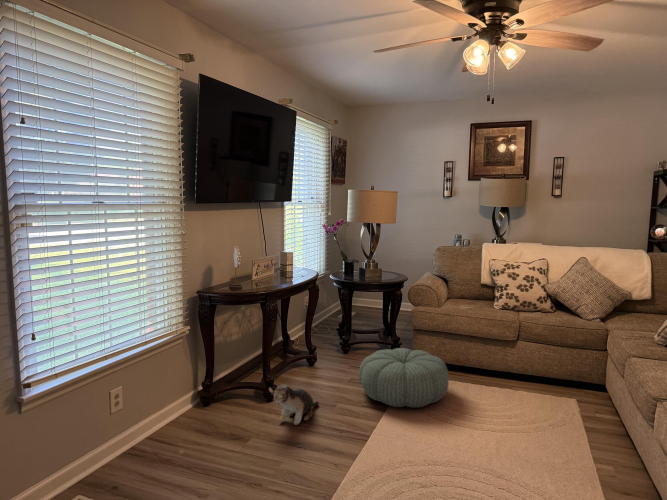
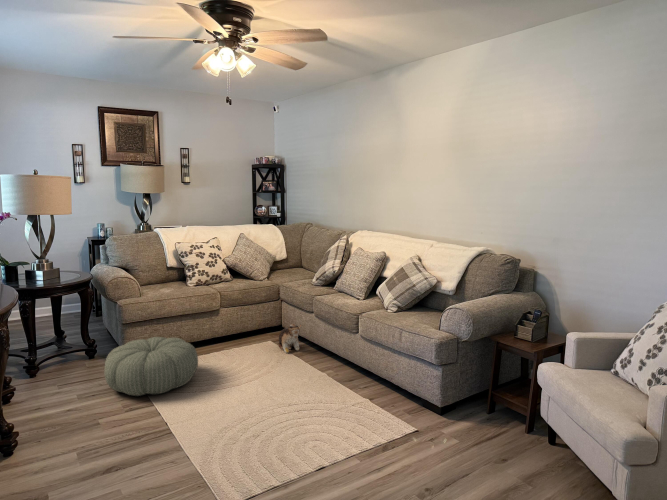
plush toy: present [269,384,319,425] -> present [279,324,300,353]

